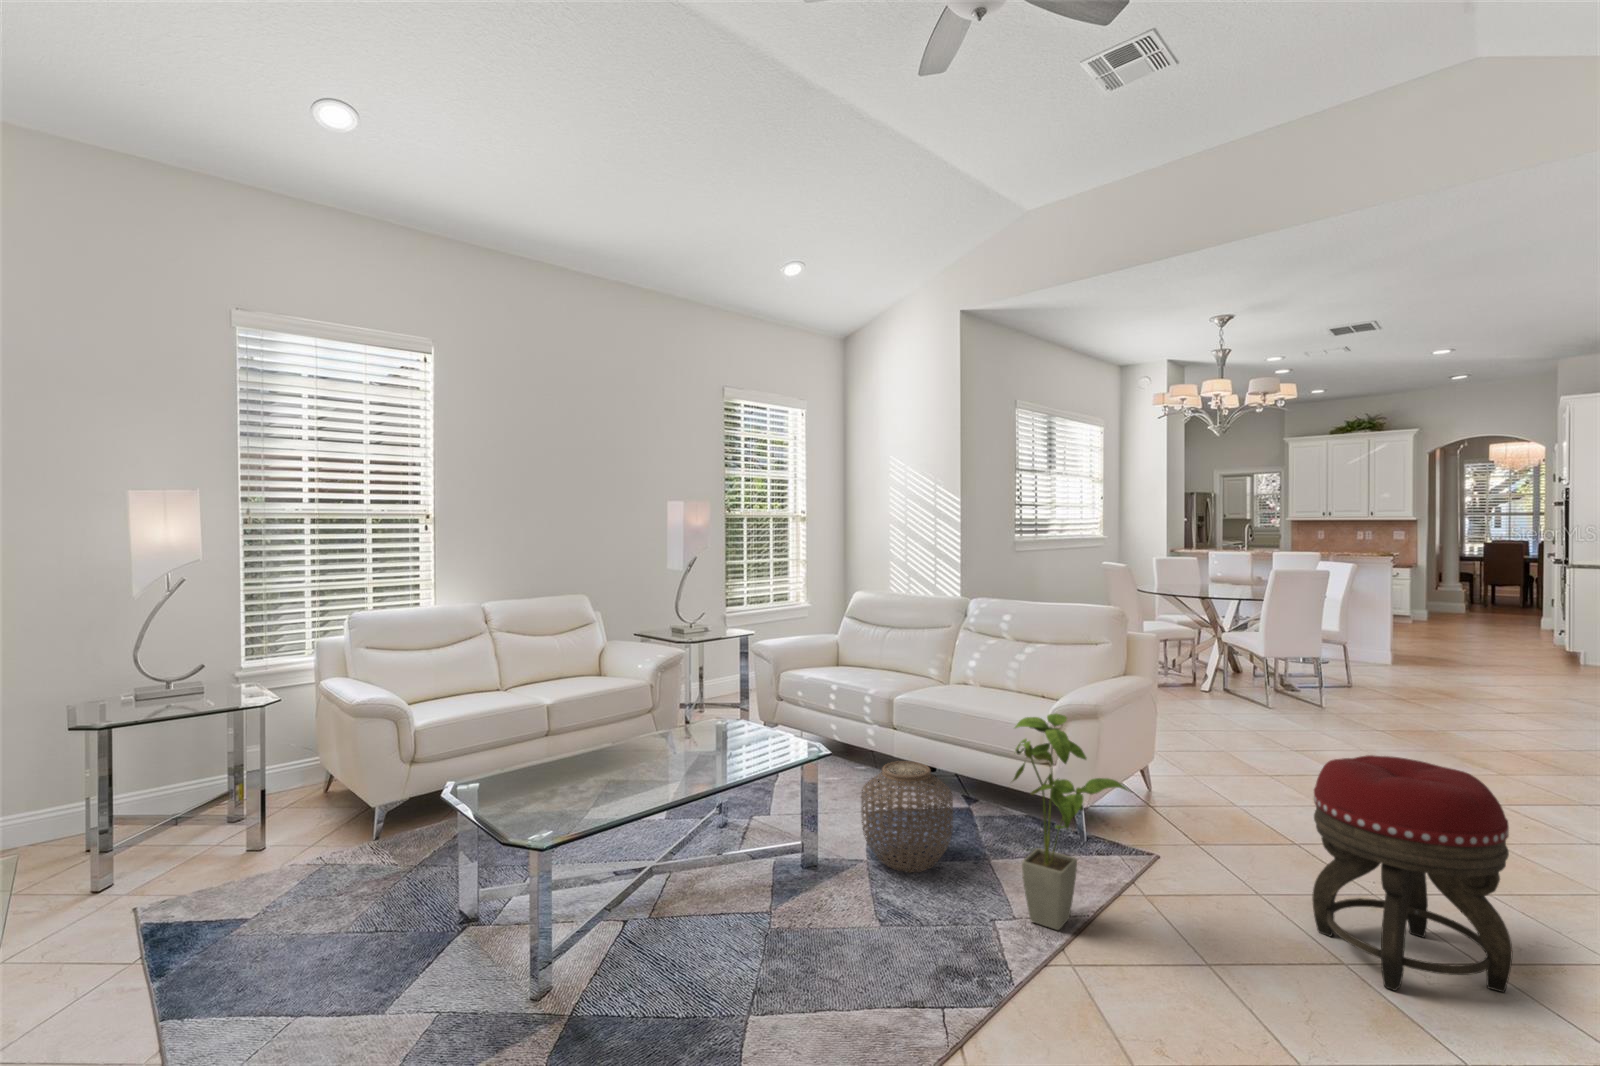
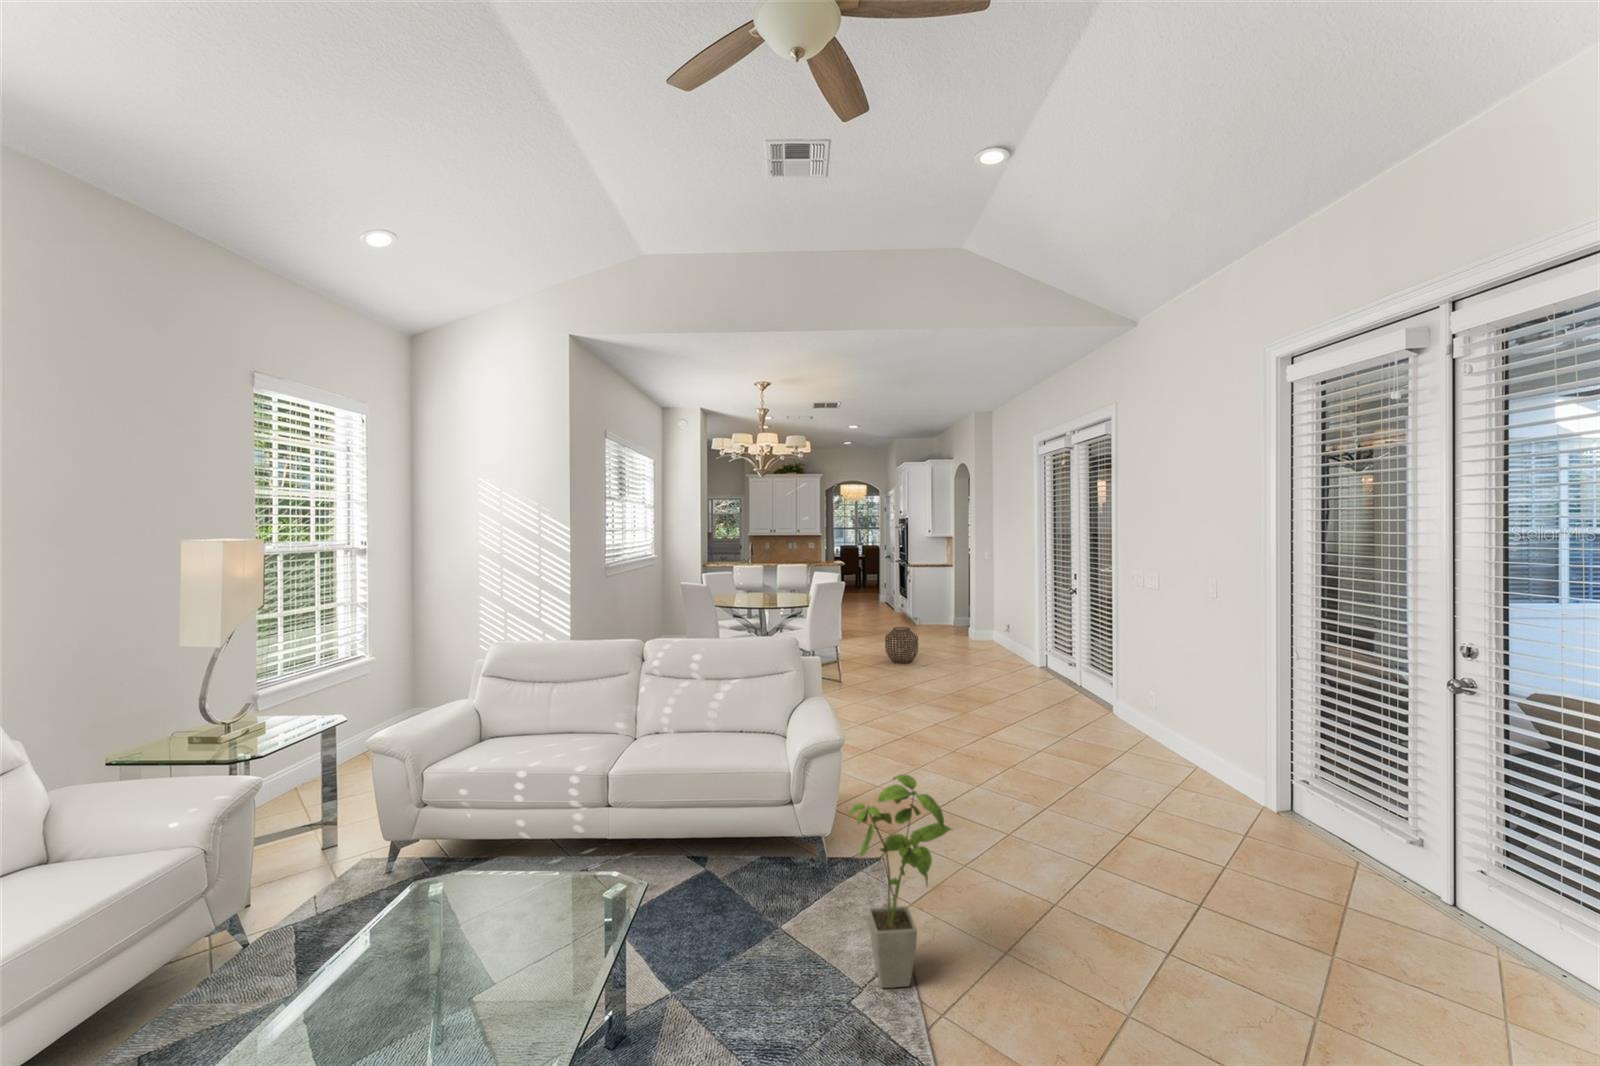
footstool: present [1312,755,1512,992] -> none [1029,743,1150,924]
woven basket: present [861,761,953,872] -> present [885,627,918,664]

